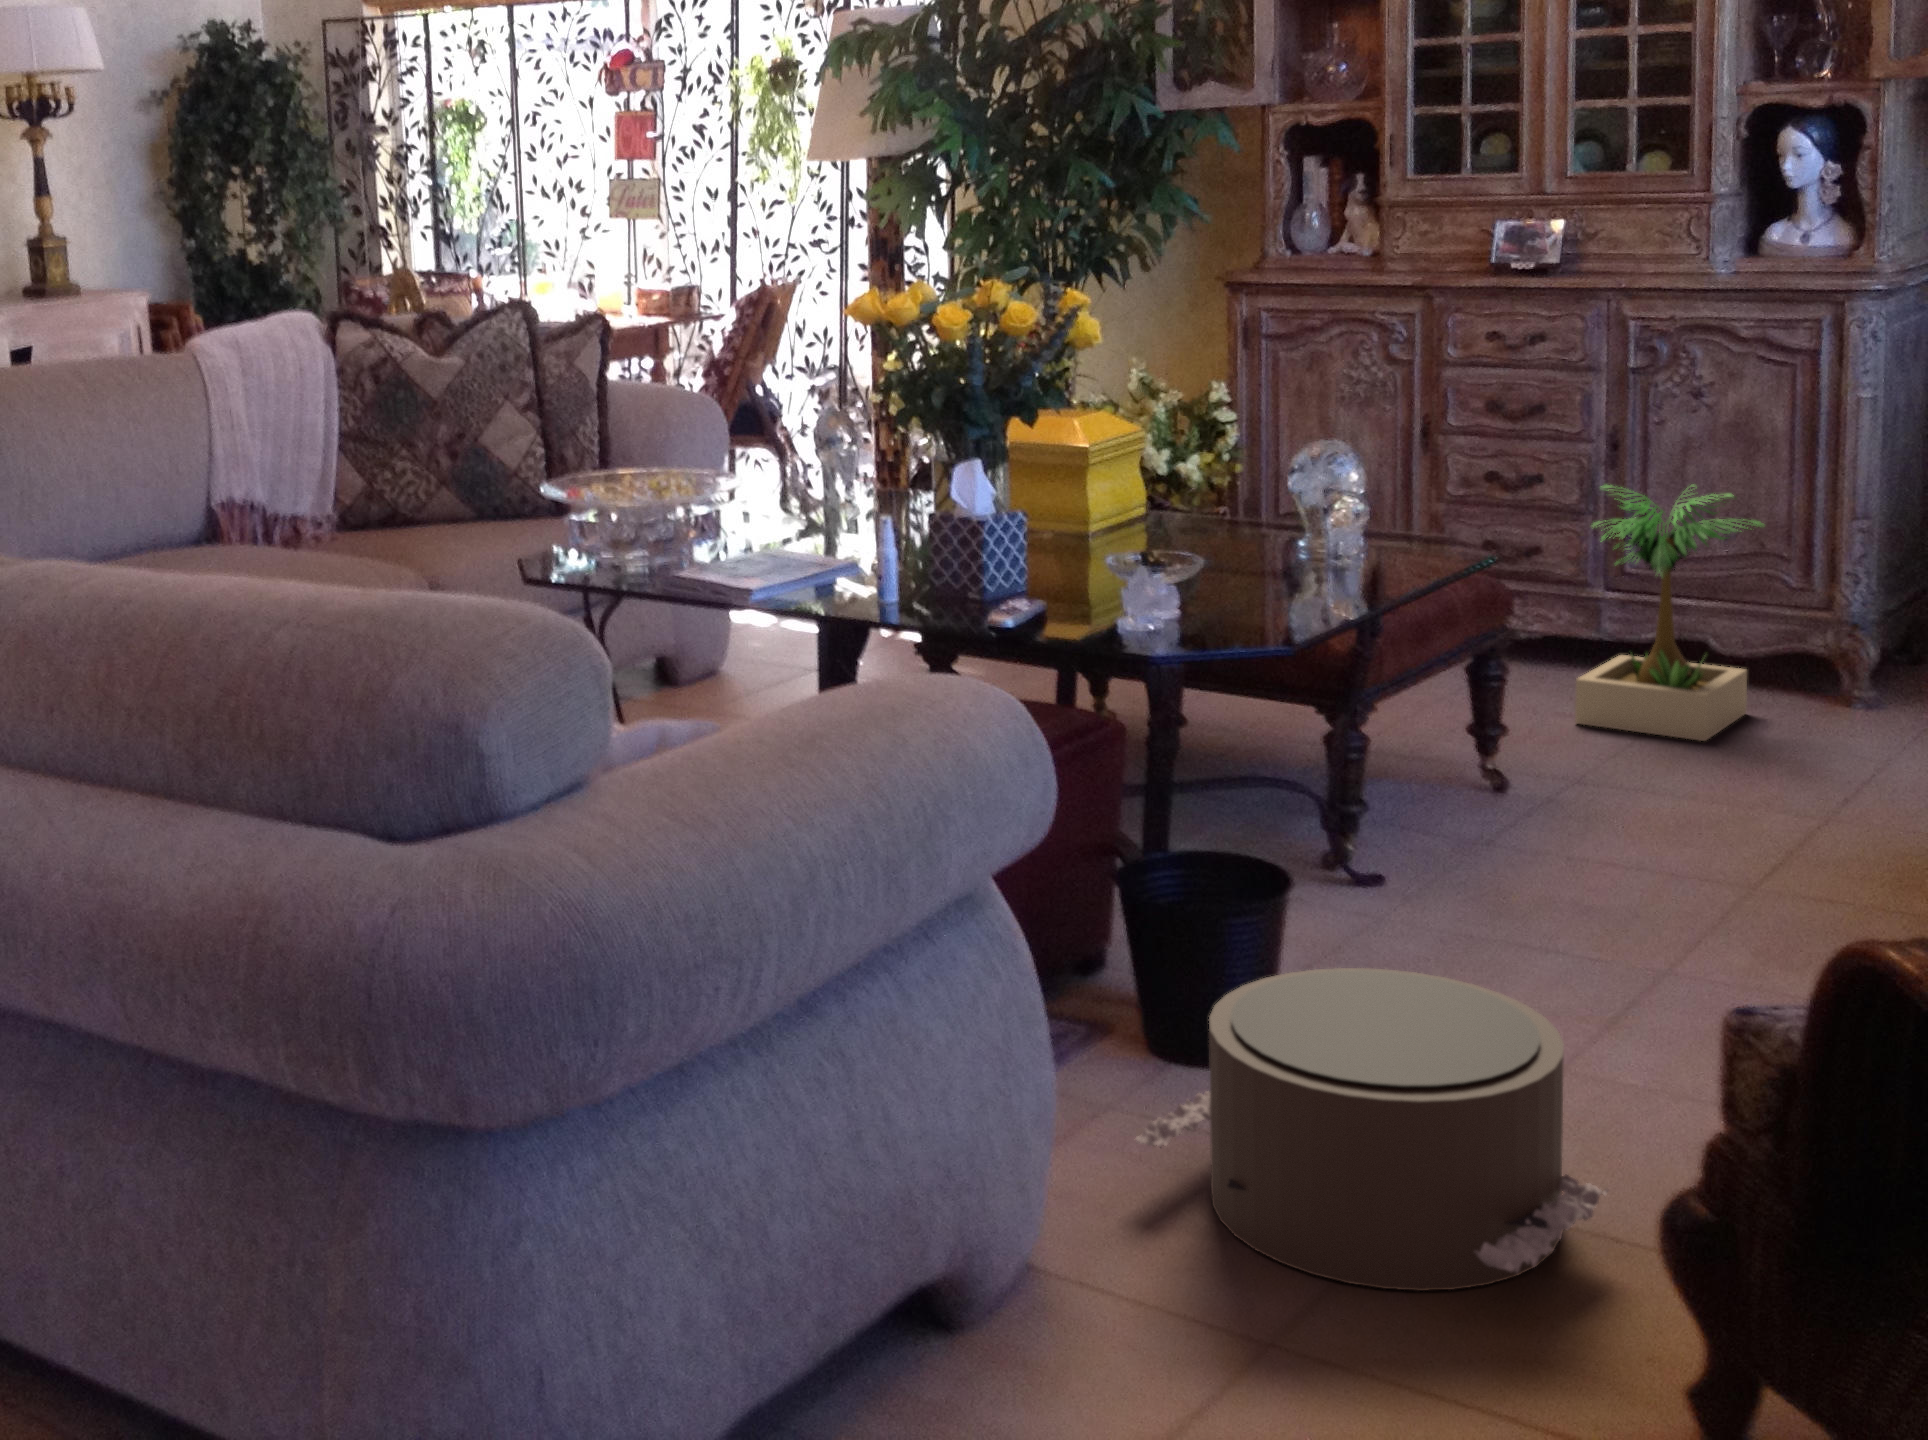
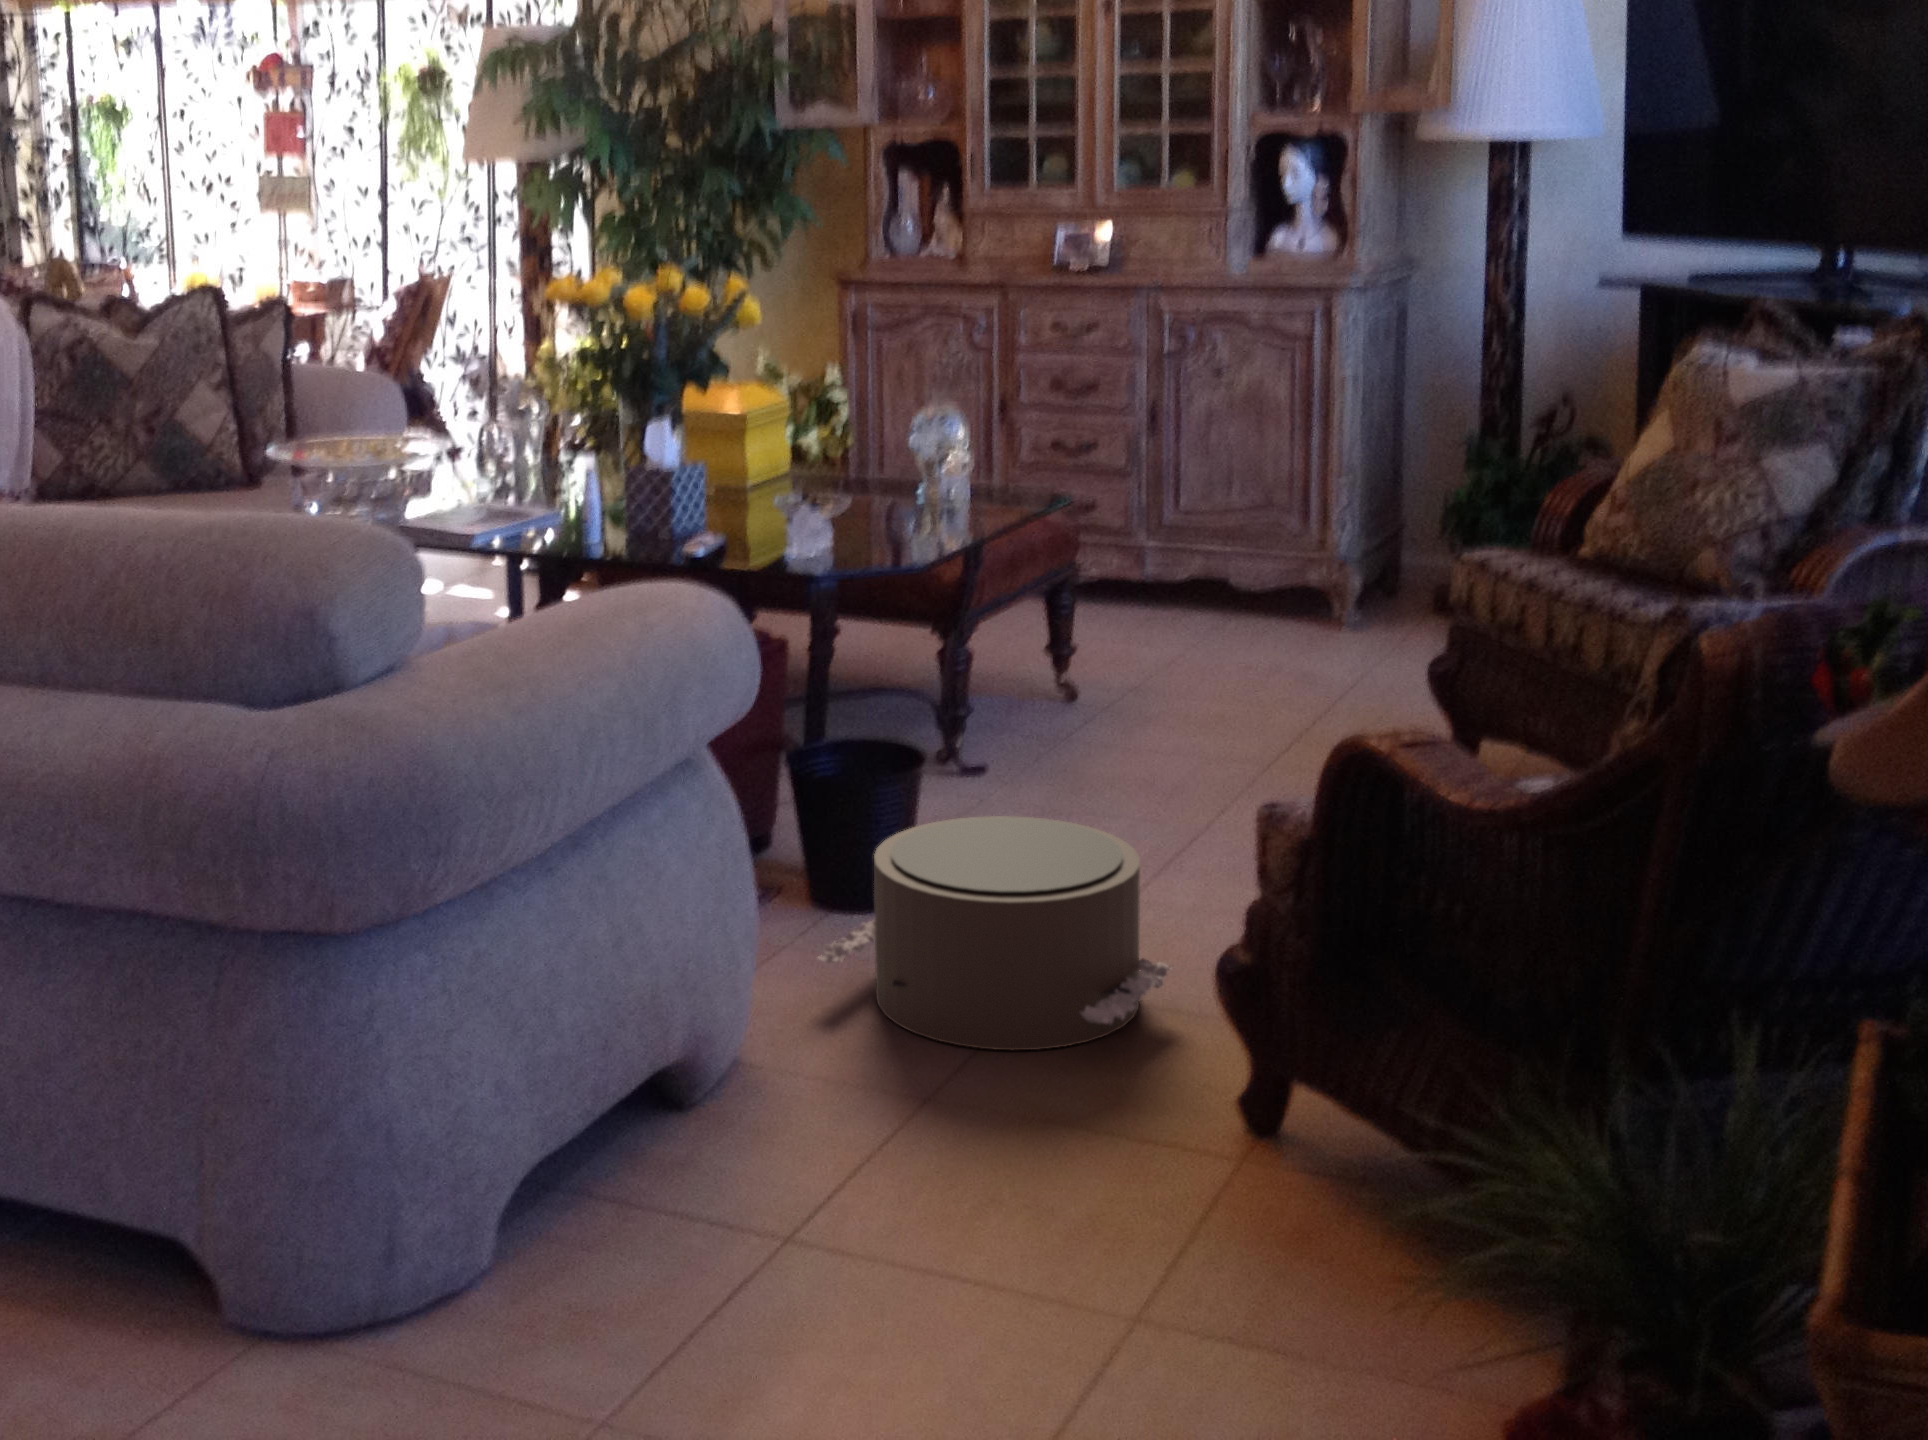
potted plant: present [1575,485,1764,741] -> none [1130,442,1283,655]

